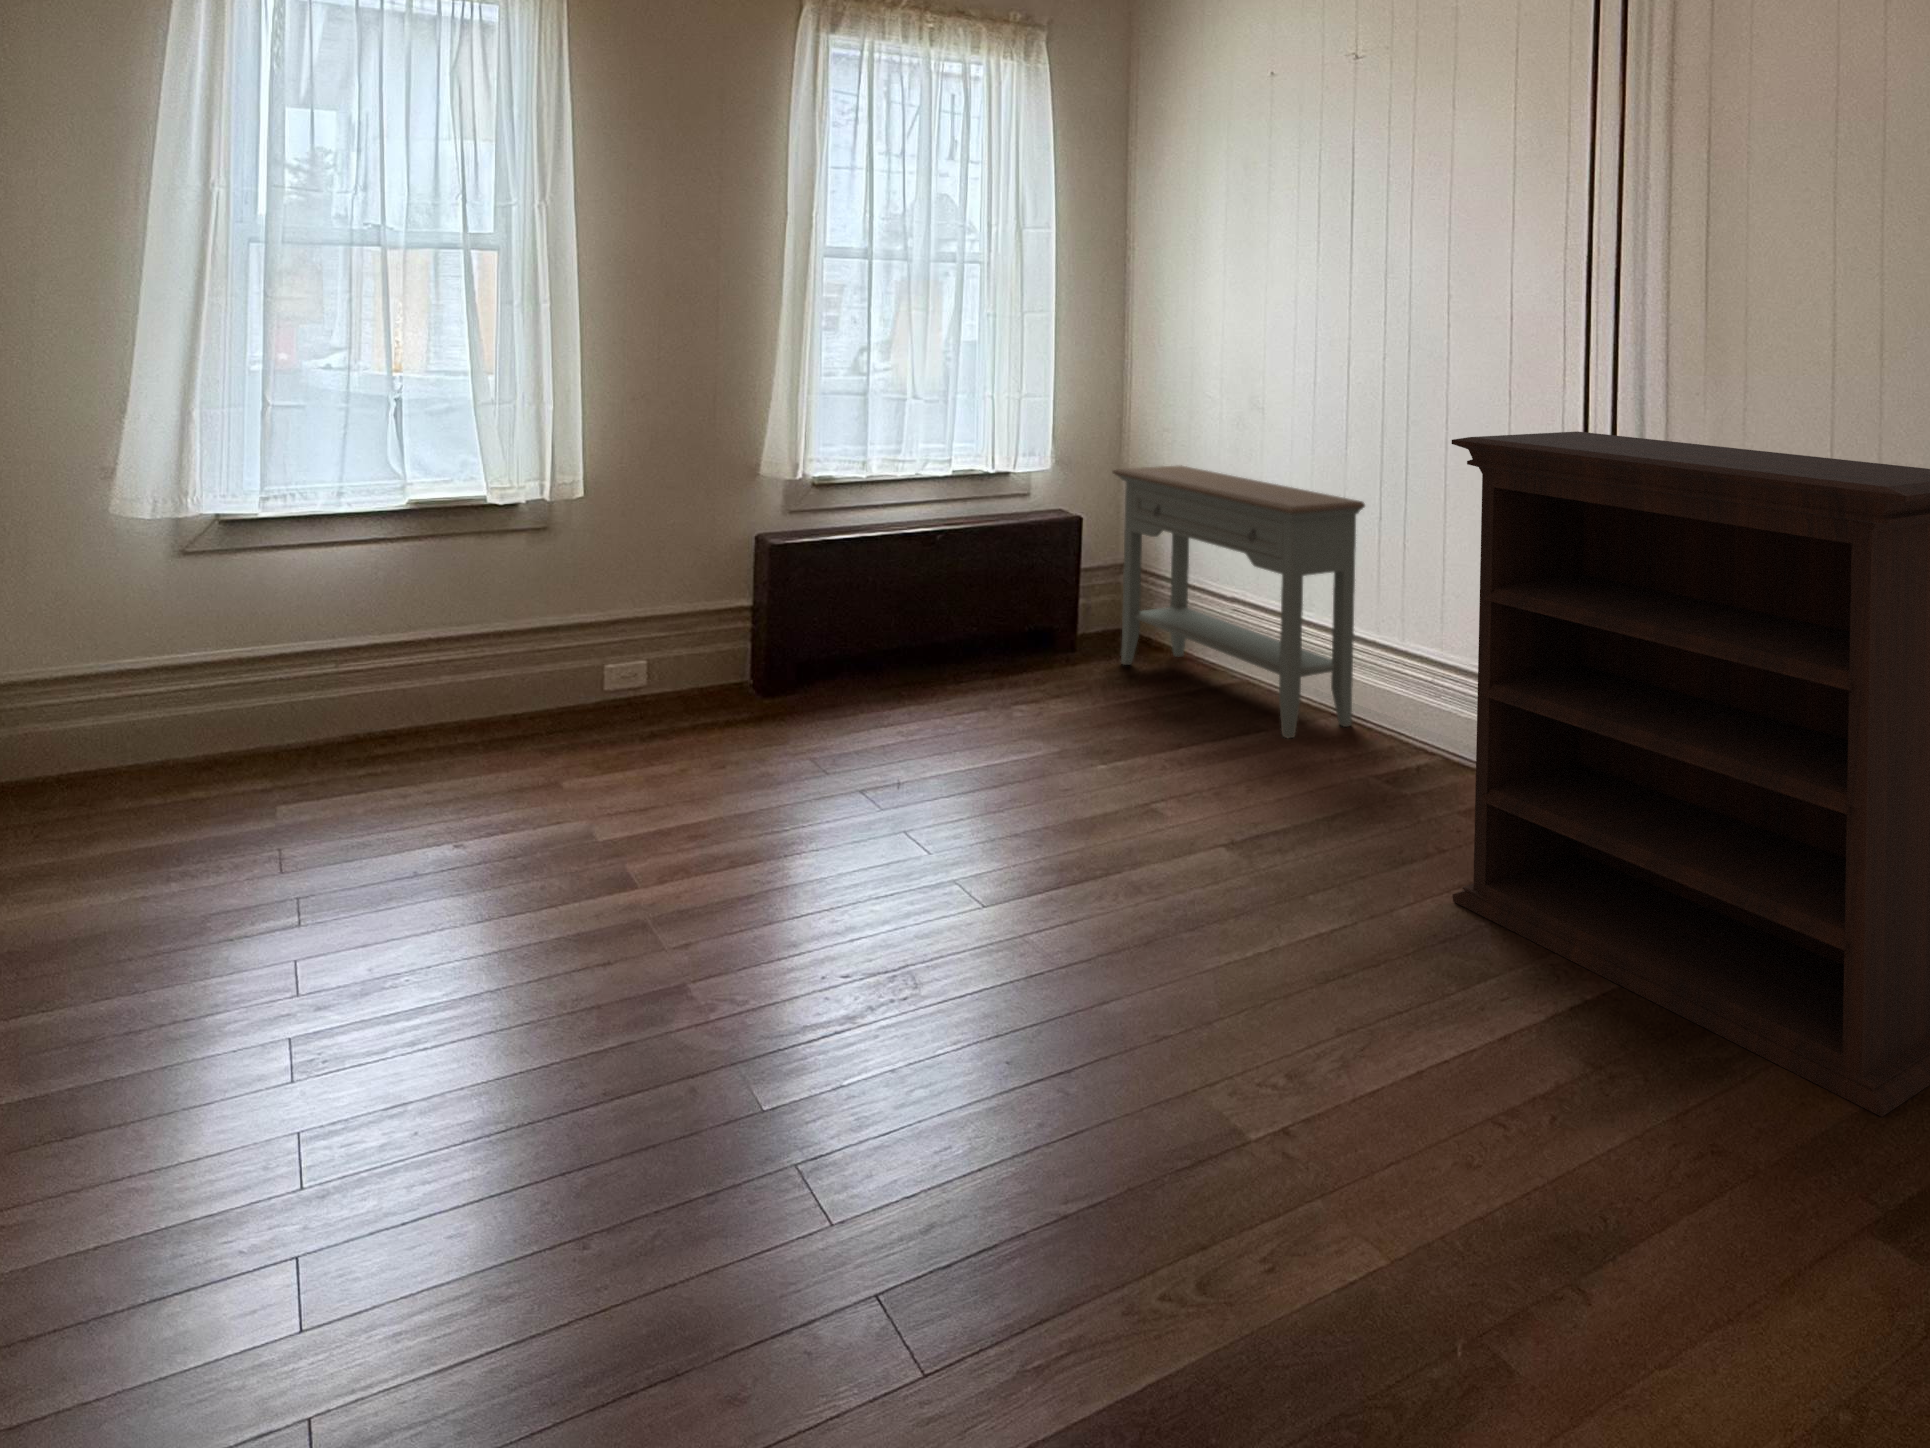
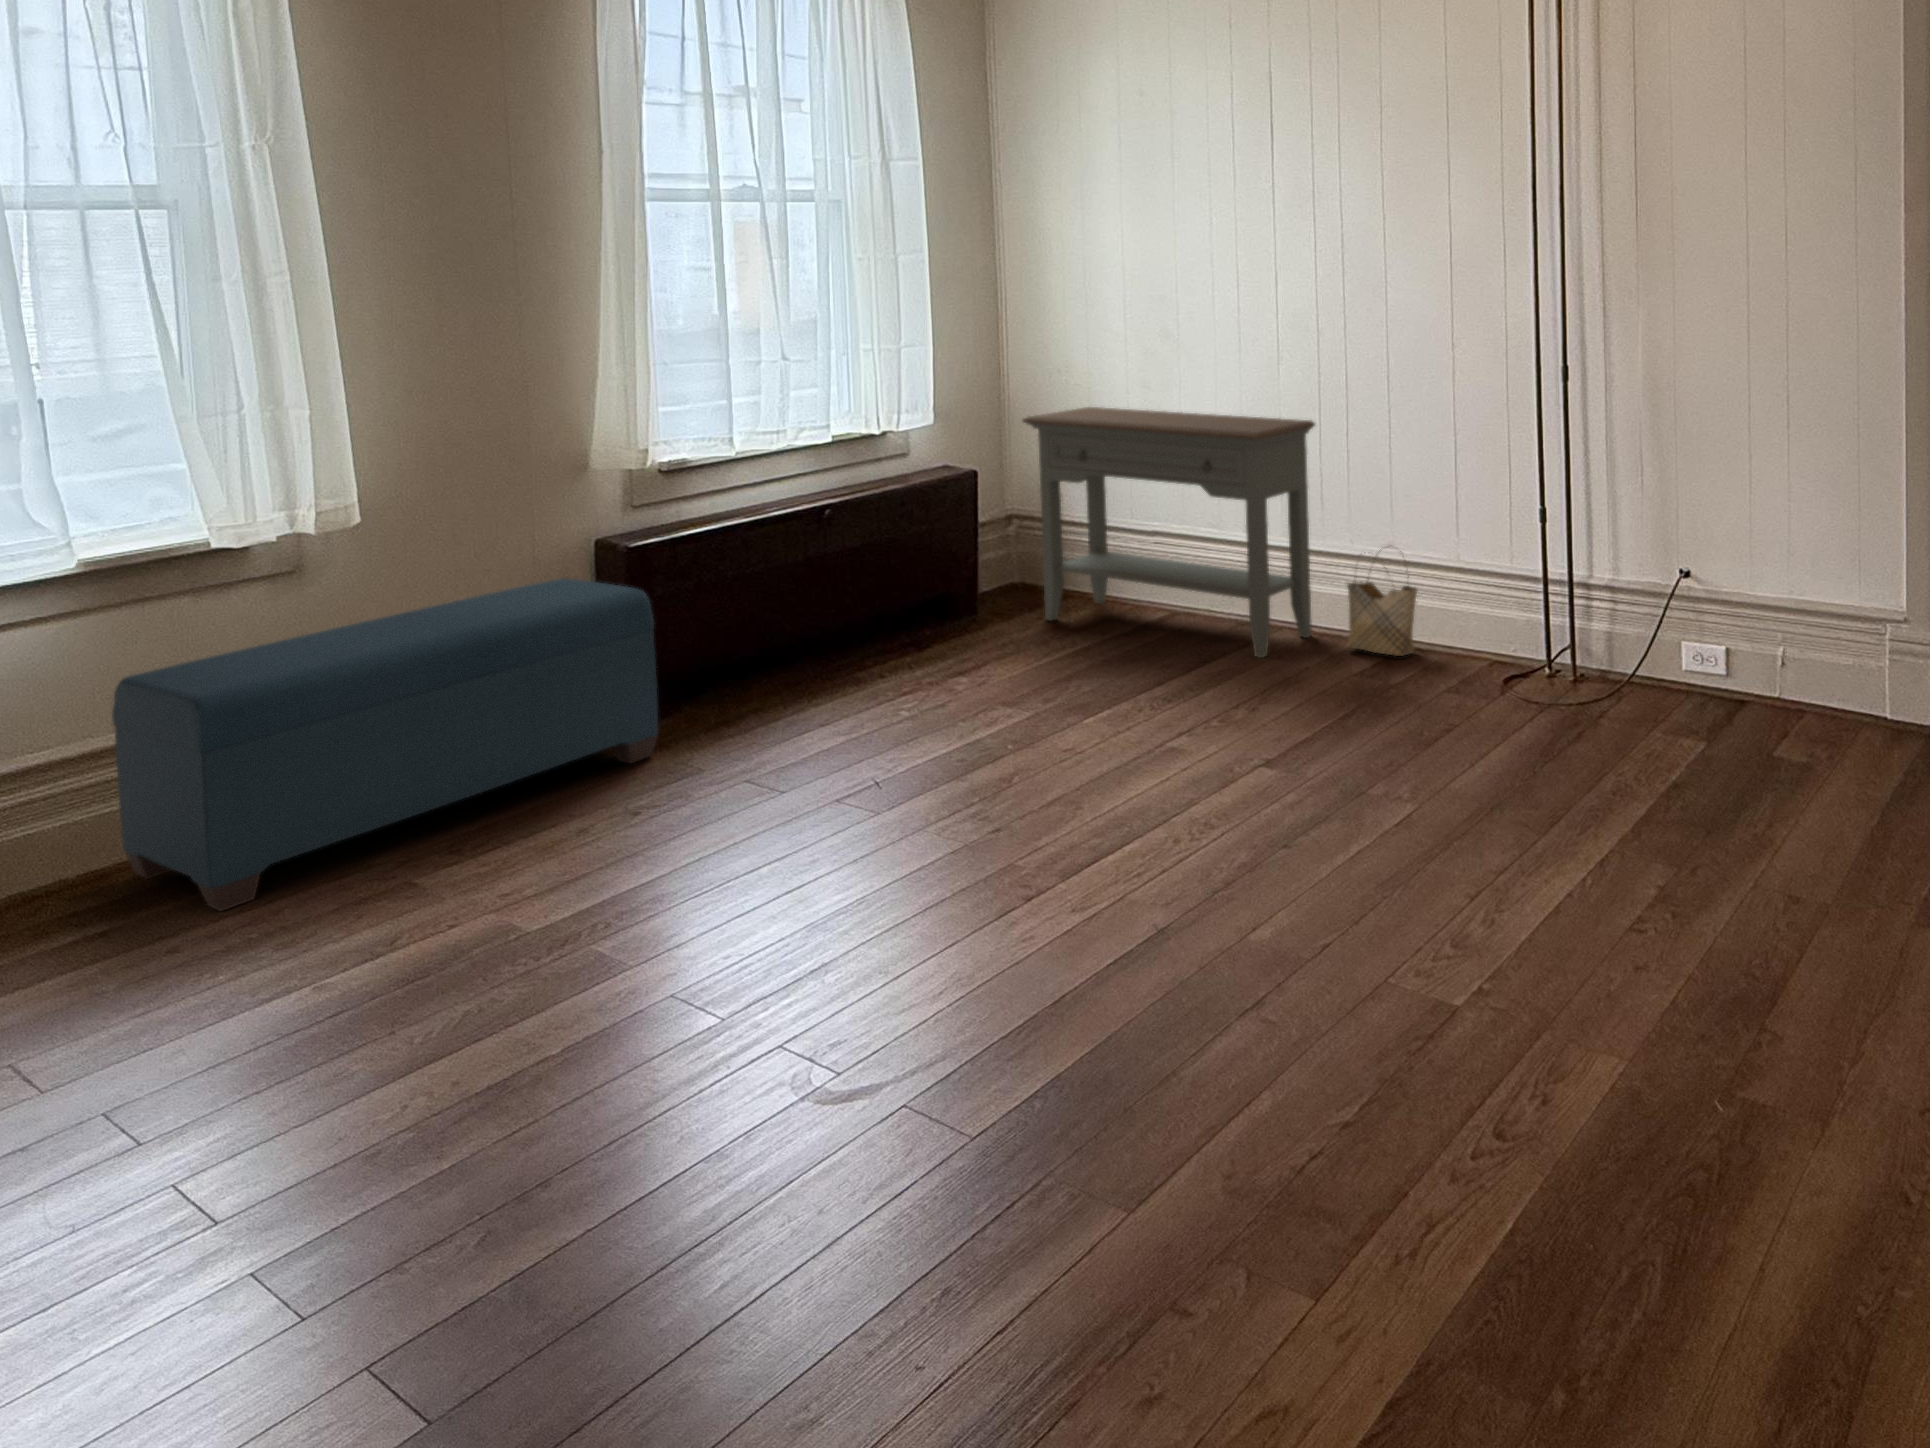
bookshelf: present [1452,431,1930,1117] -> none [1477,334,1918,833]
bench: none [413,561,767,774] -> present [112,578,658,911]
woven basket: none [1375,644,1451,765] -> present [1347,551,1418,656]

